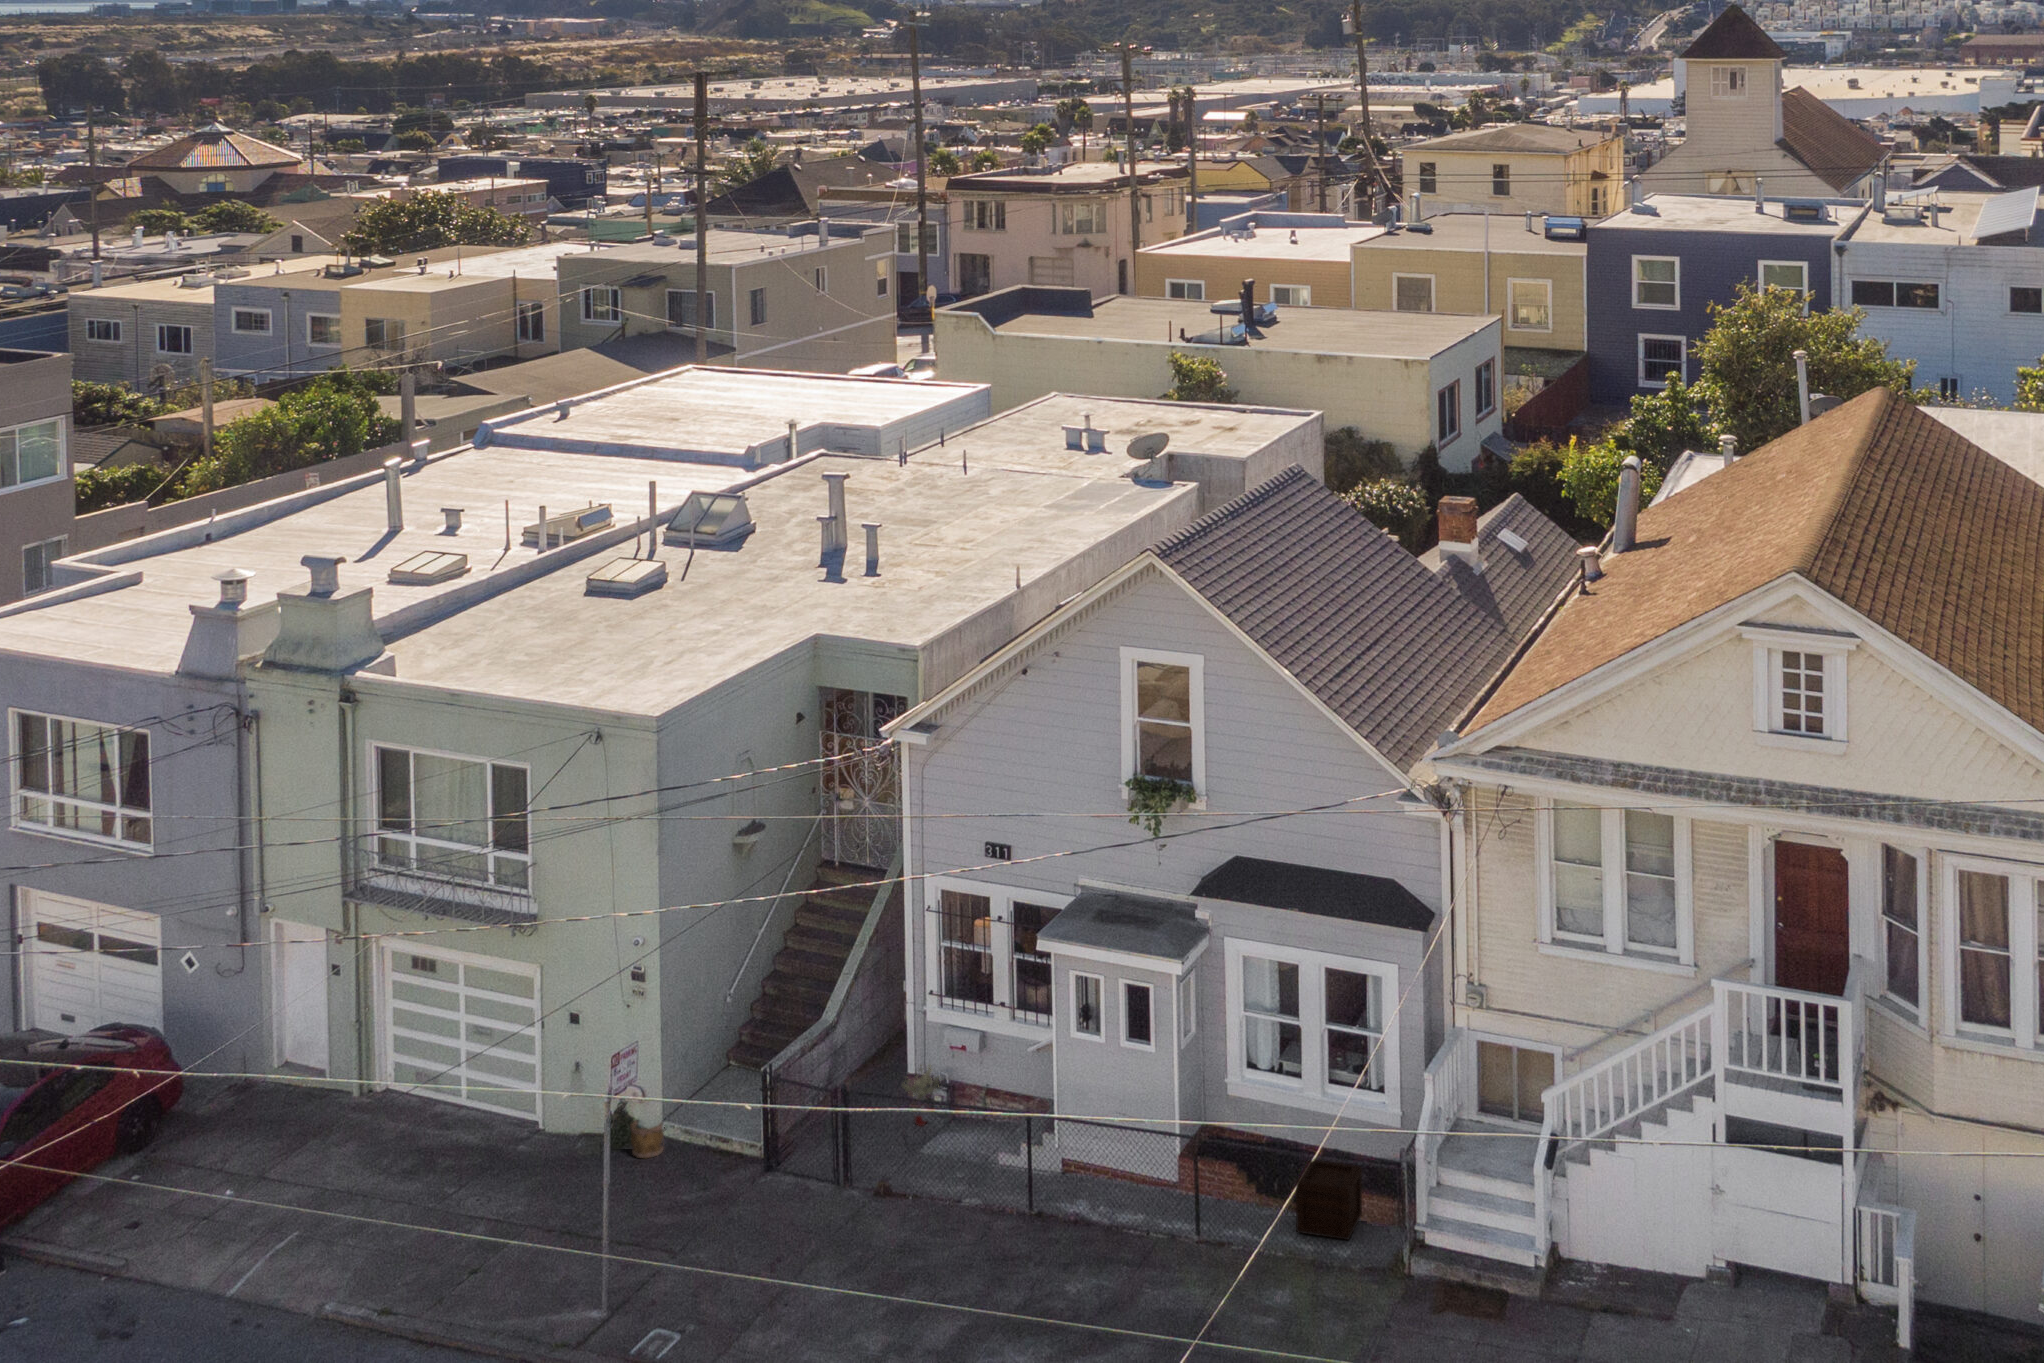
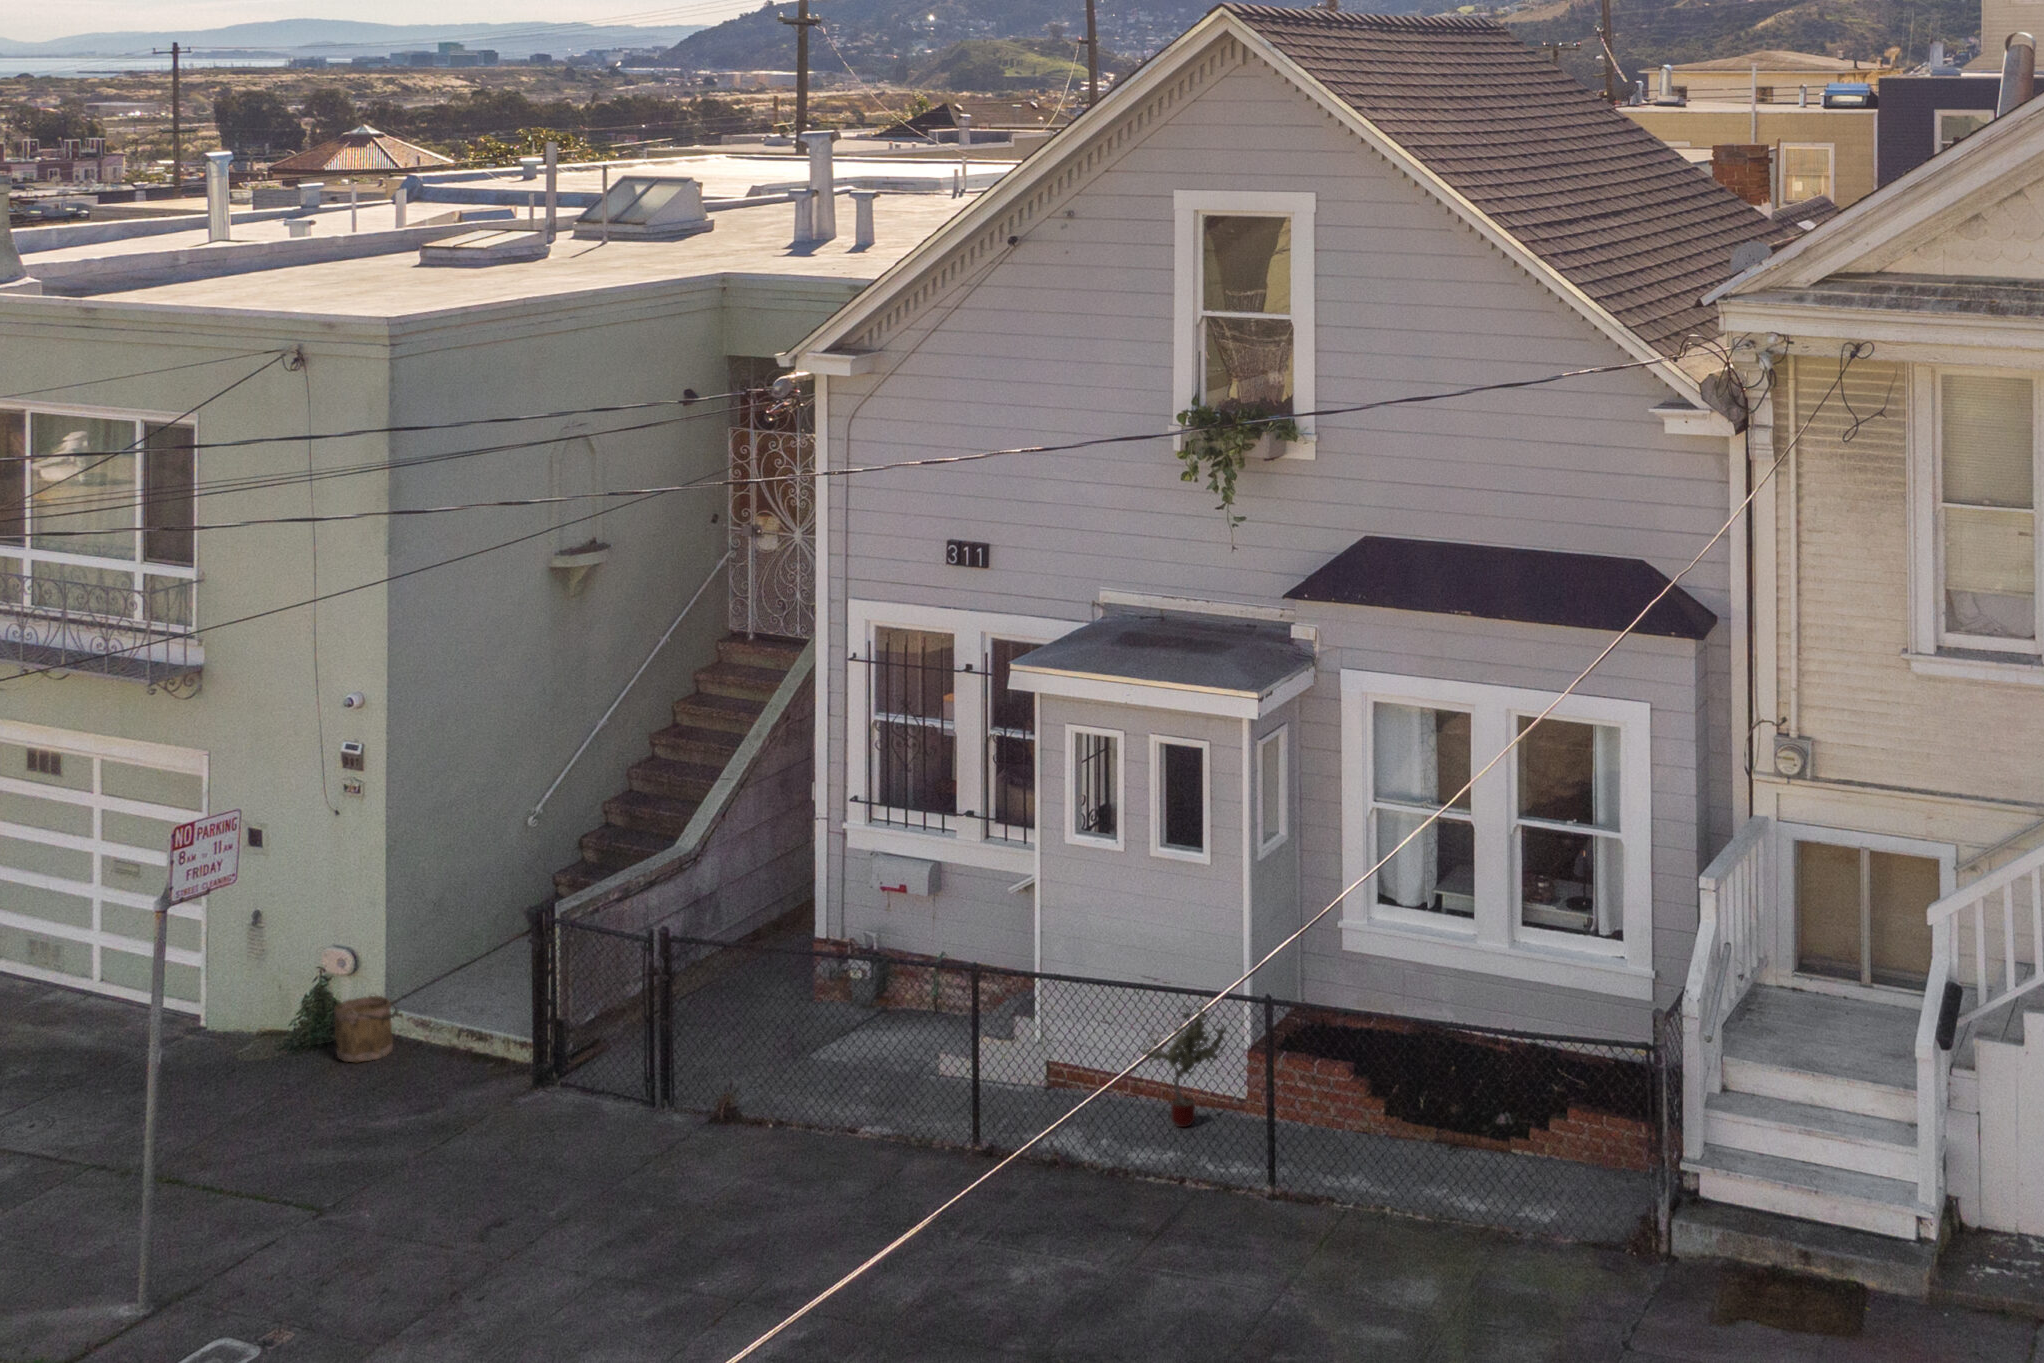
potted tree: present [902,1065,940,1126] -> present [1142,1003,1226,1127]
wooden crate: present [1296,1160,1362,1240] -> none [1459,1053,1580,1194]

